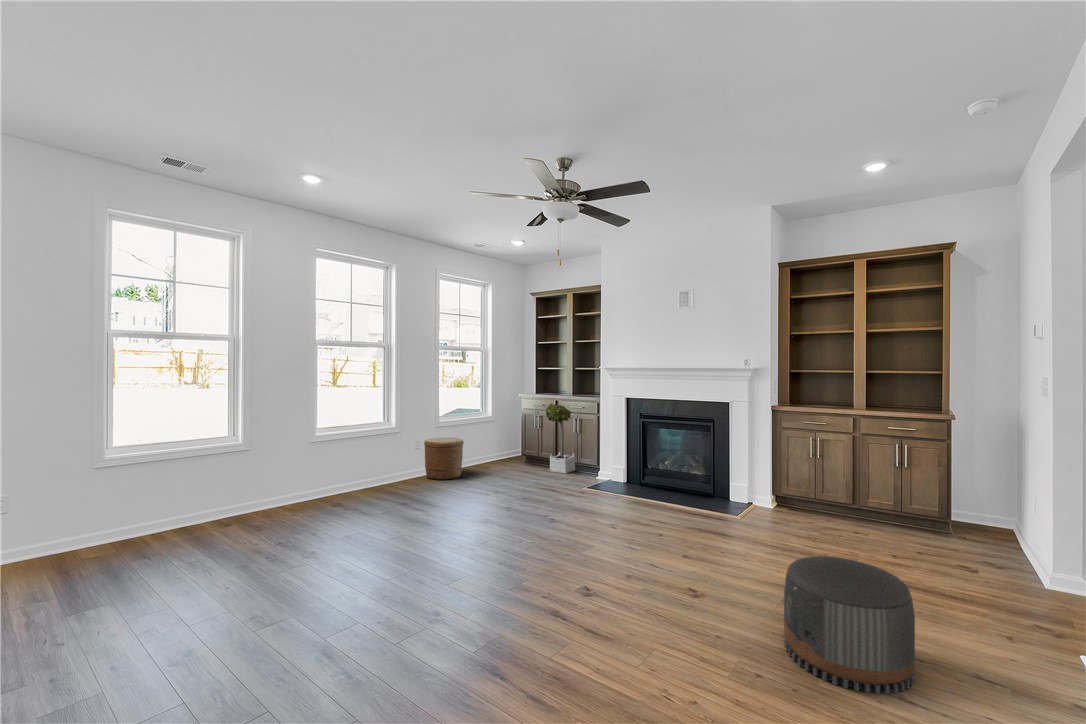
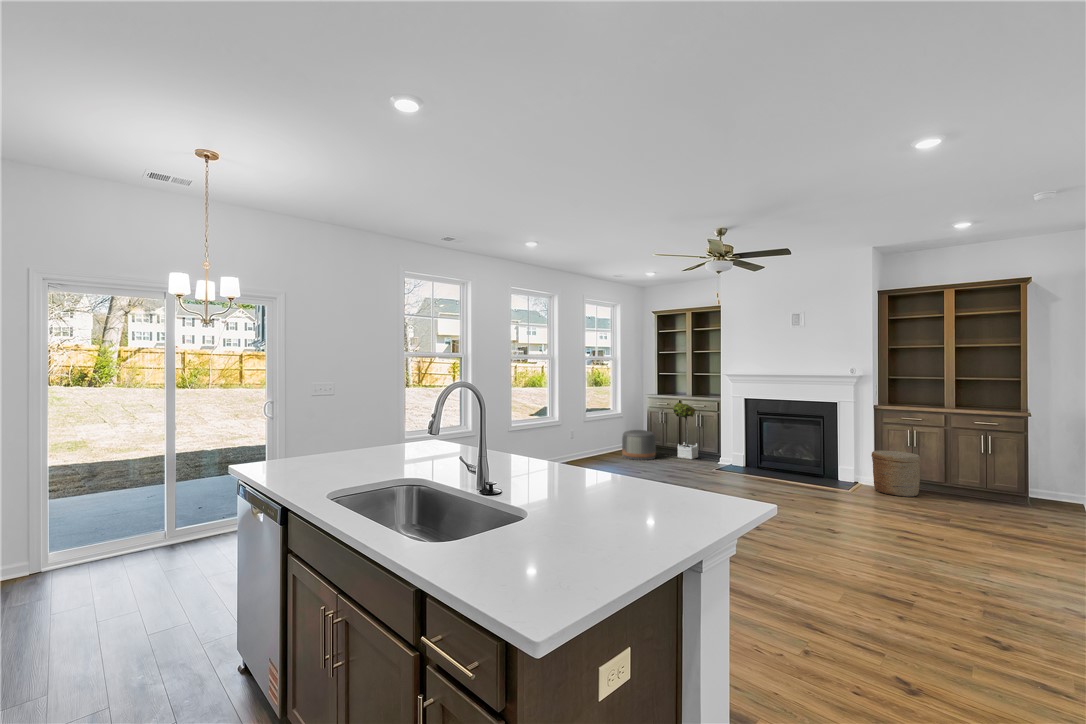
woven basket: present [424,437,464,480] -> present [871,450,921,497]
pouf: present [784,556,915,694] -> present [622,430,656,460]

